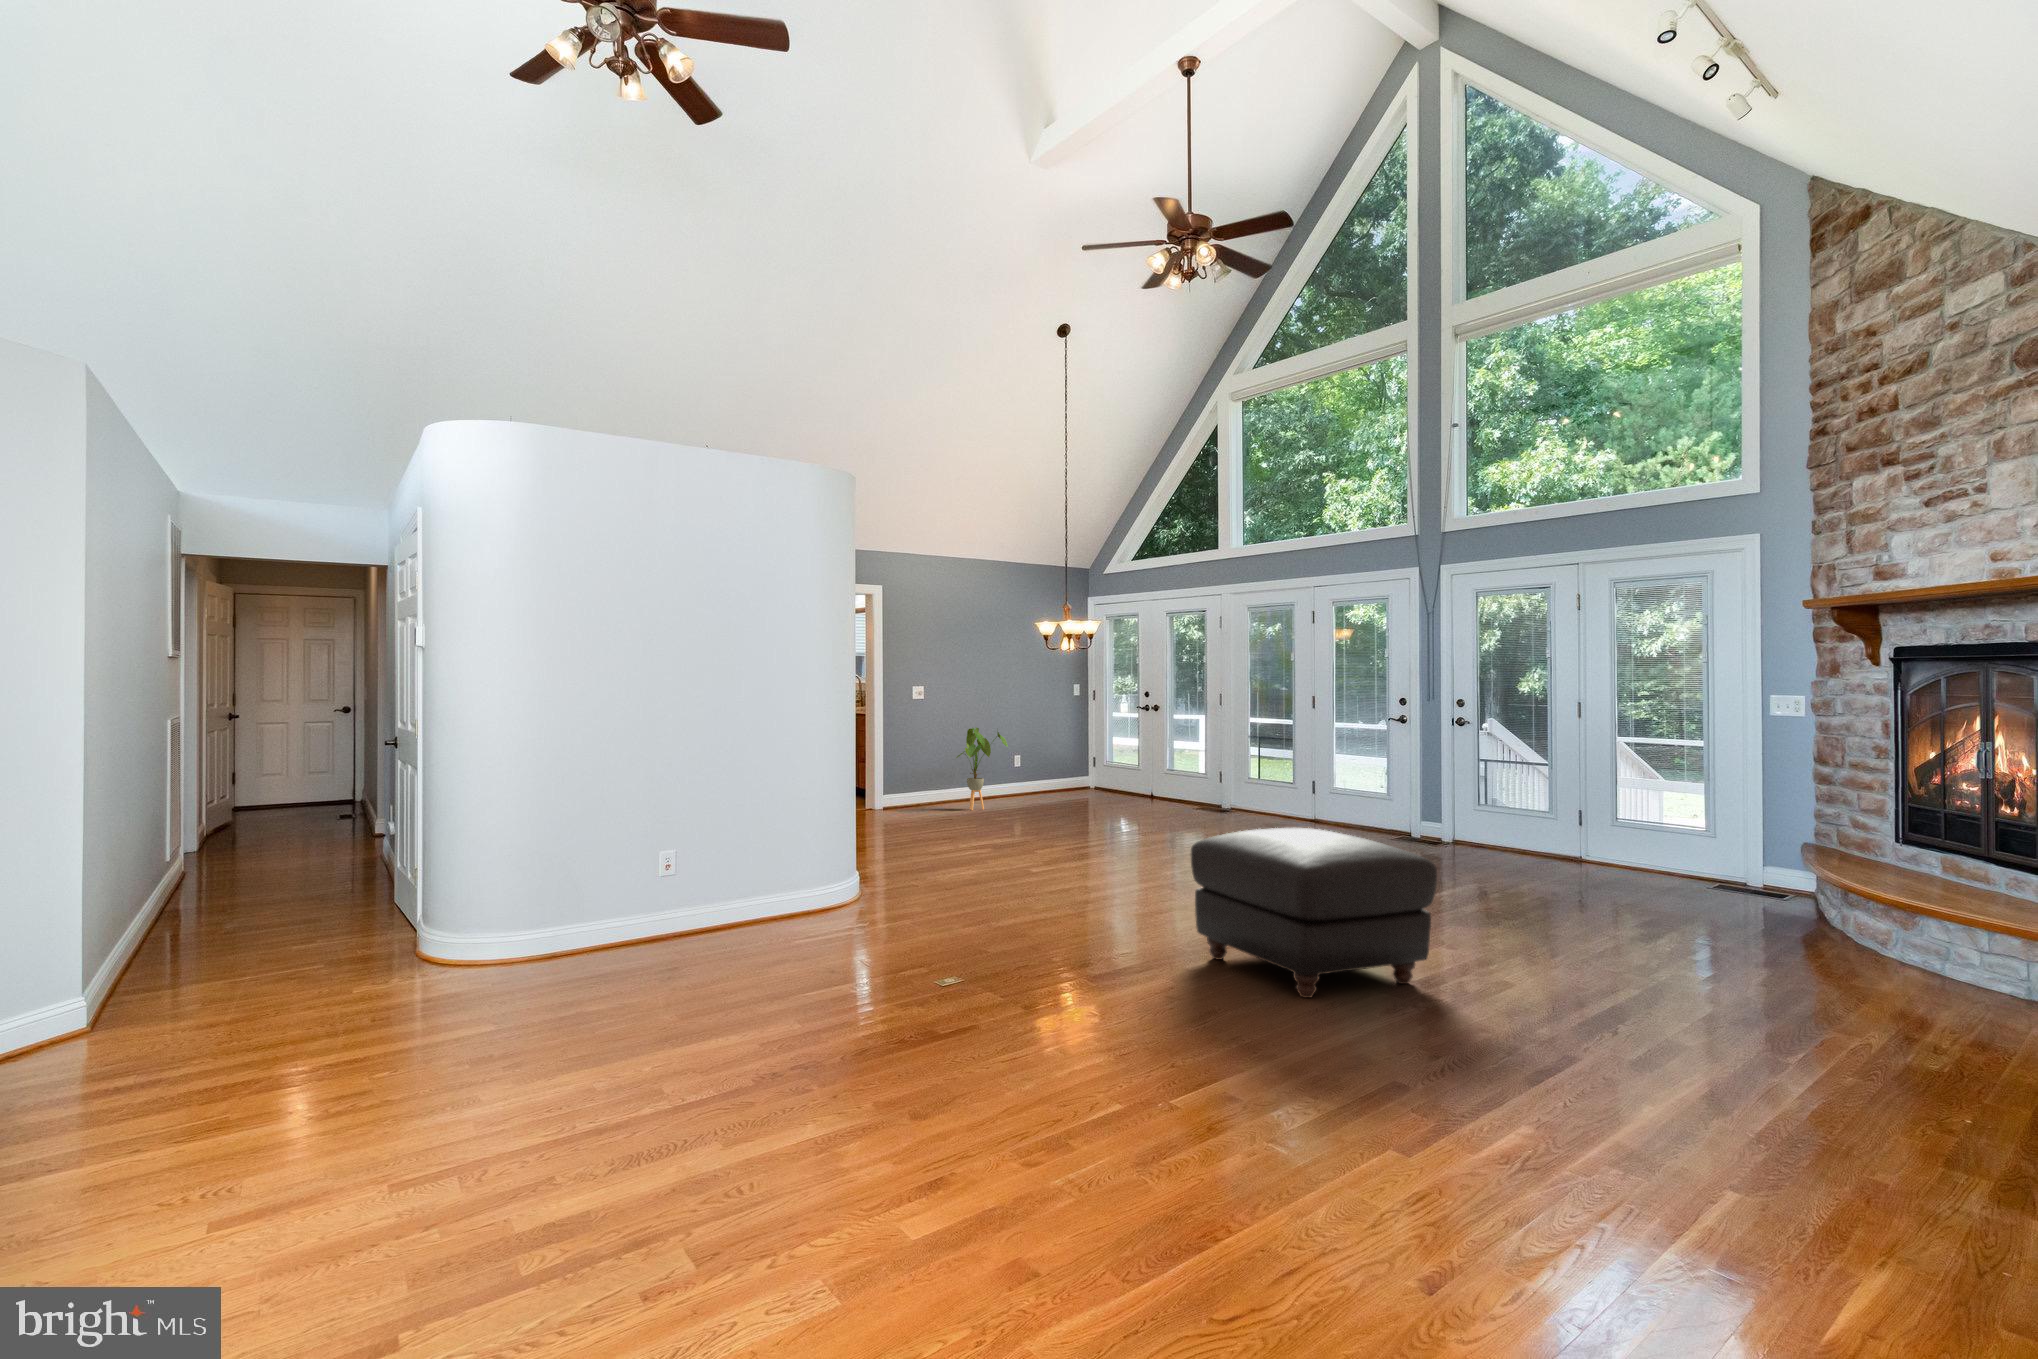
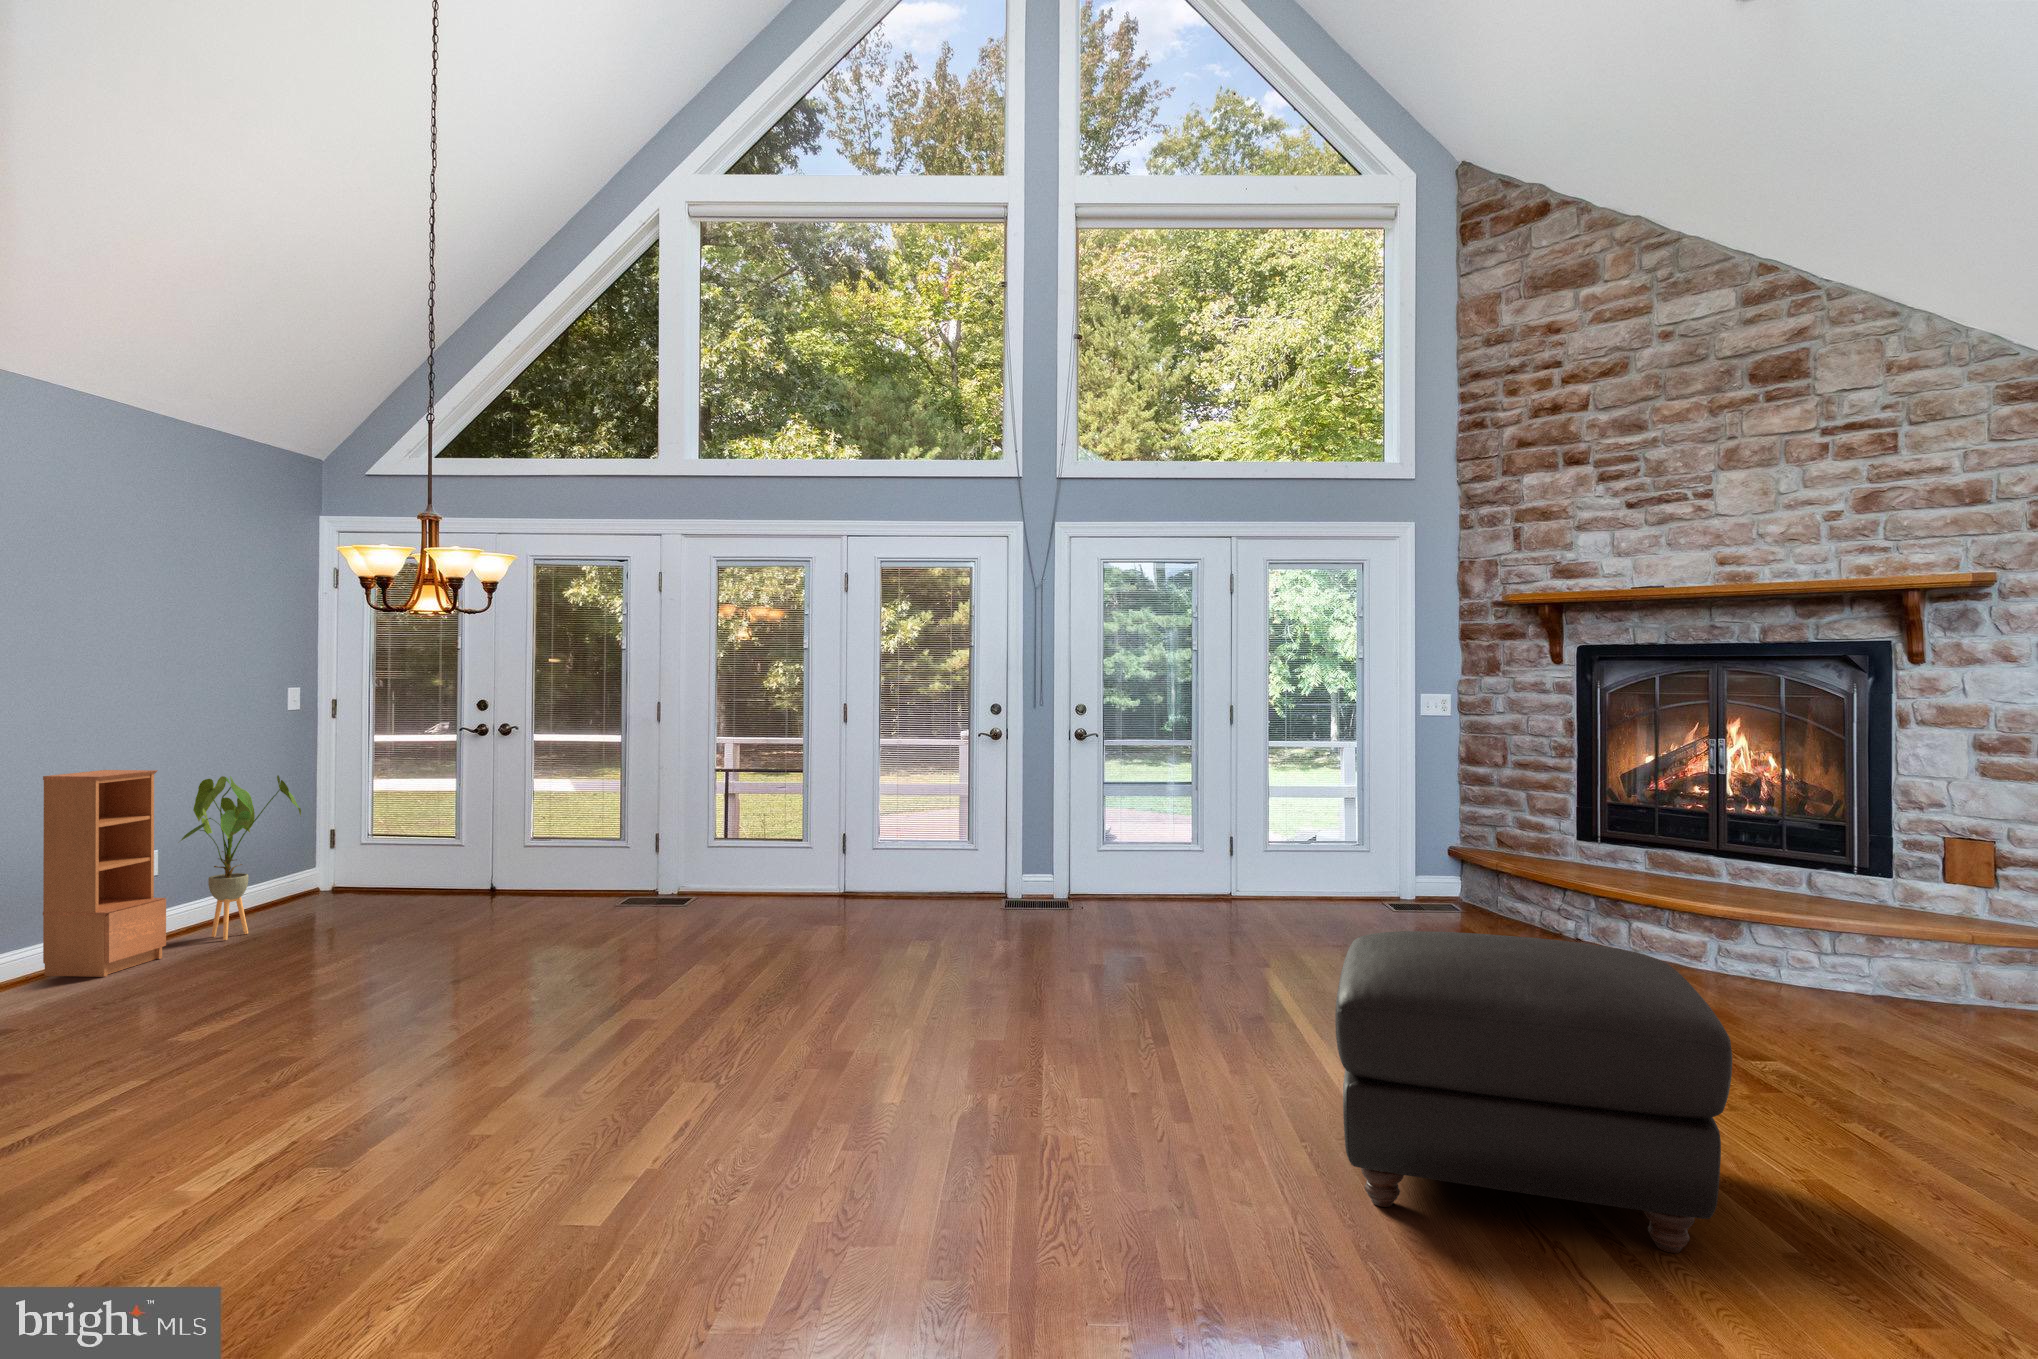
bookcase: none [897,721,943,816] -> present [43,770,166,977]

